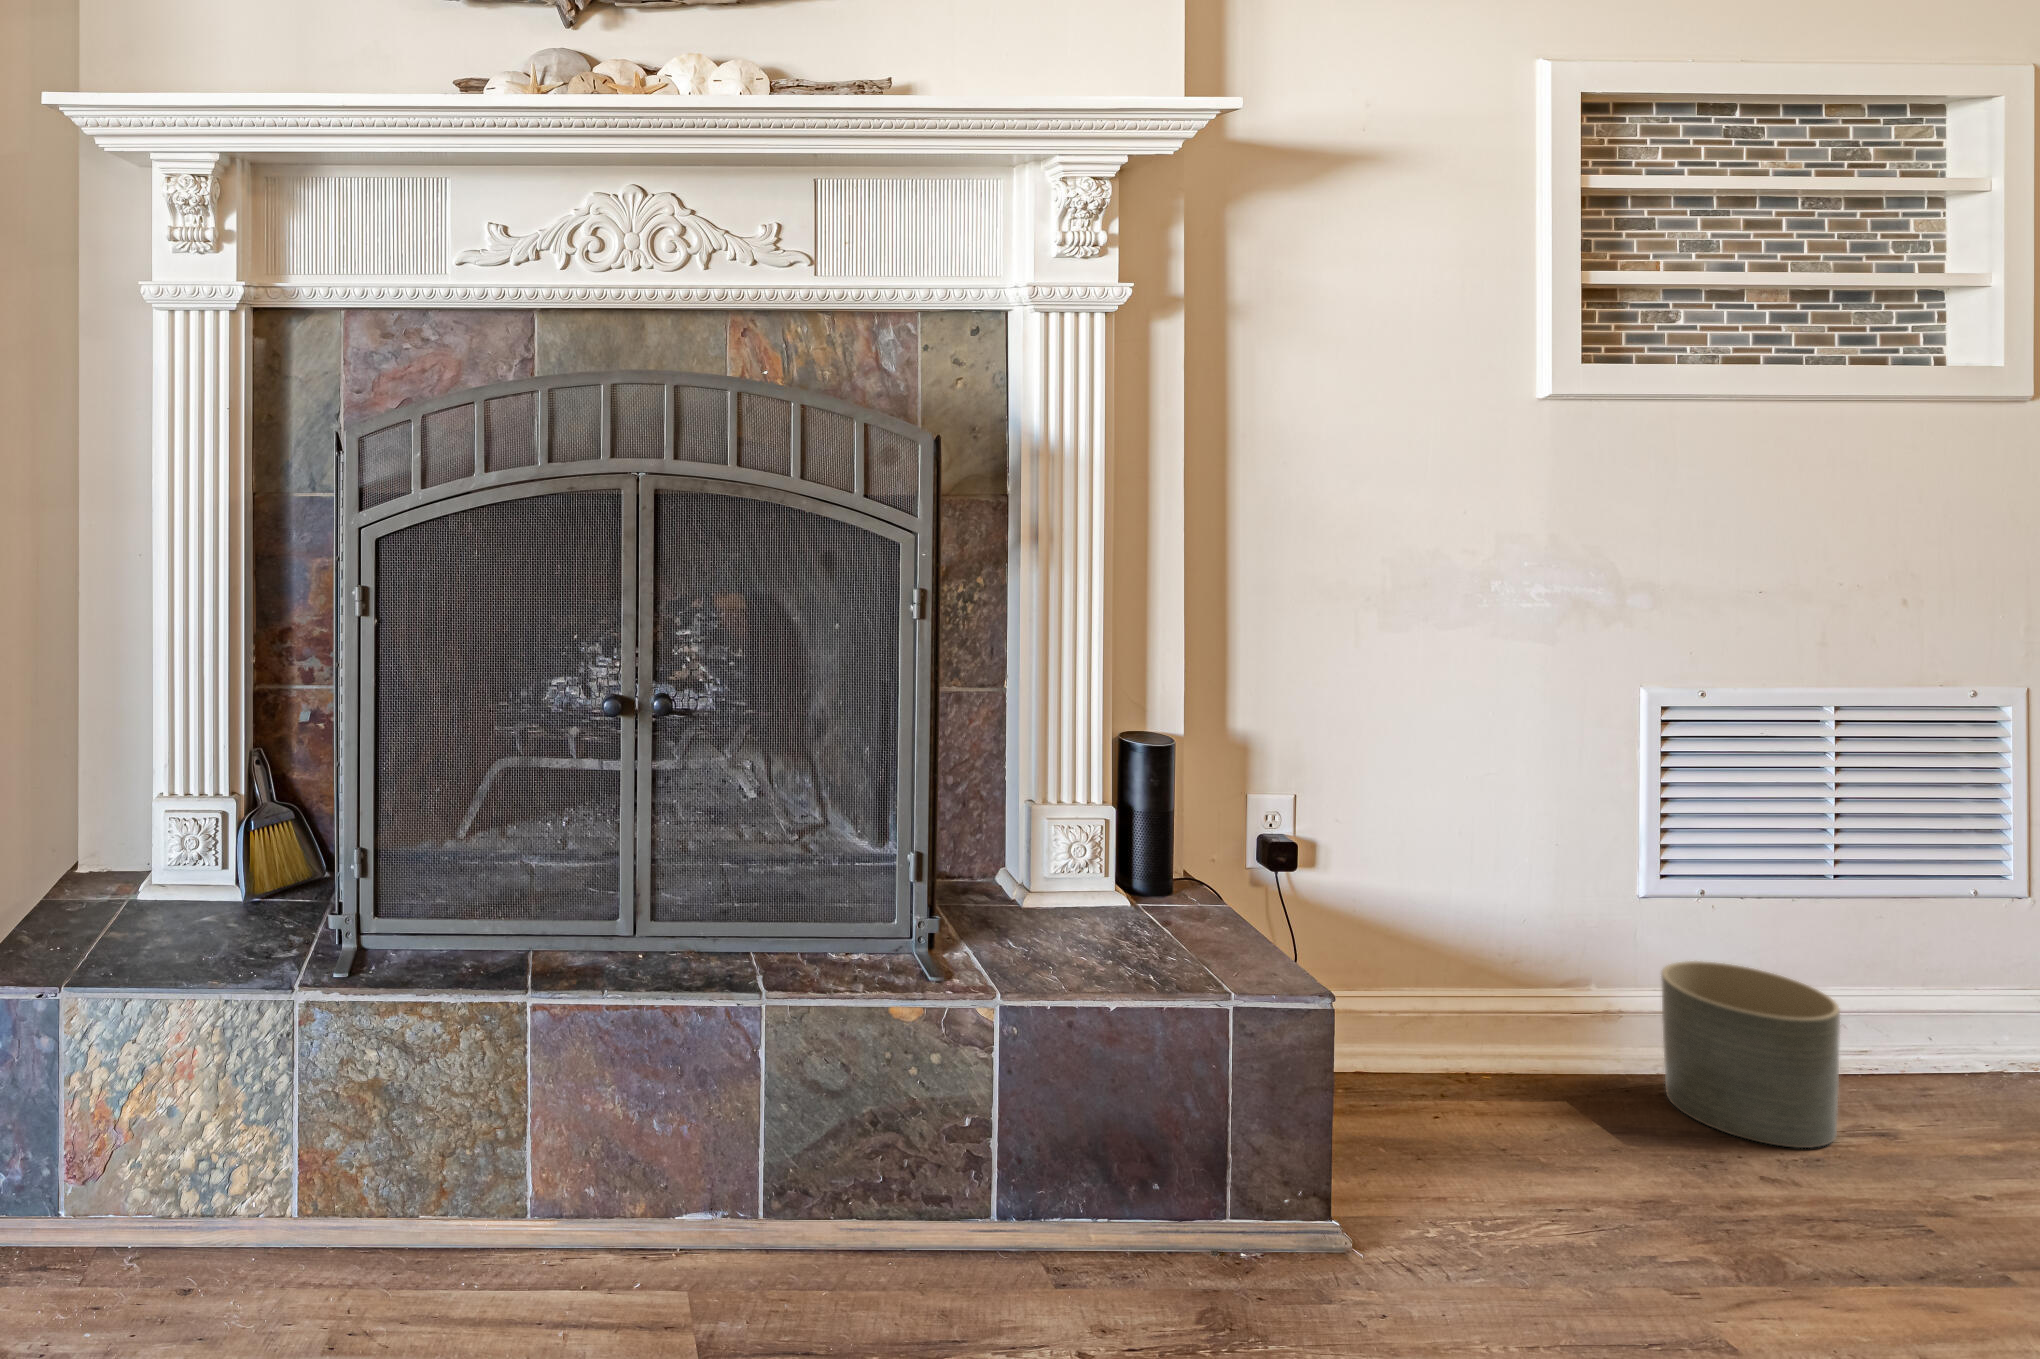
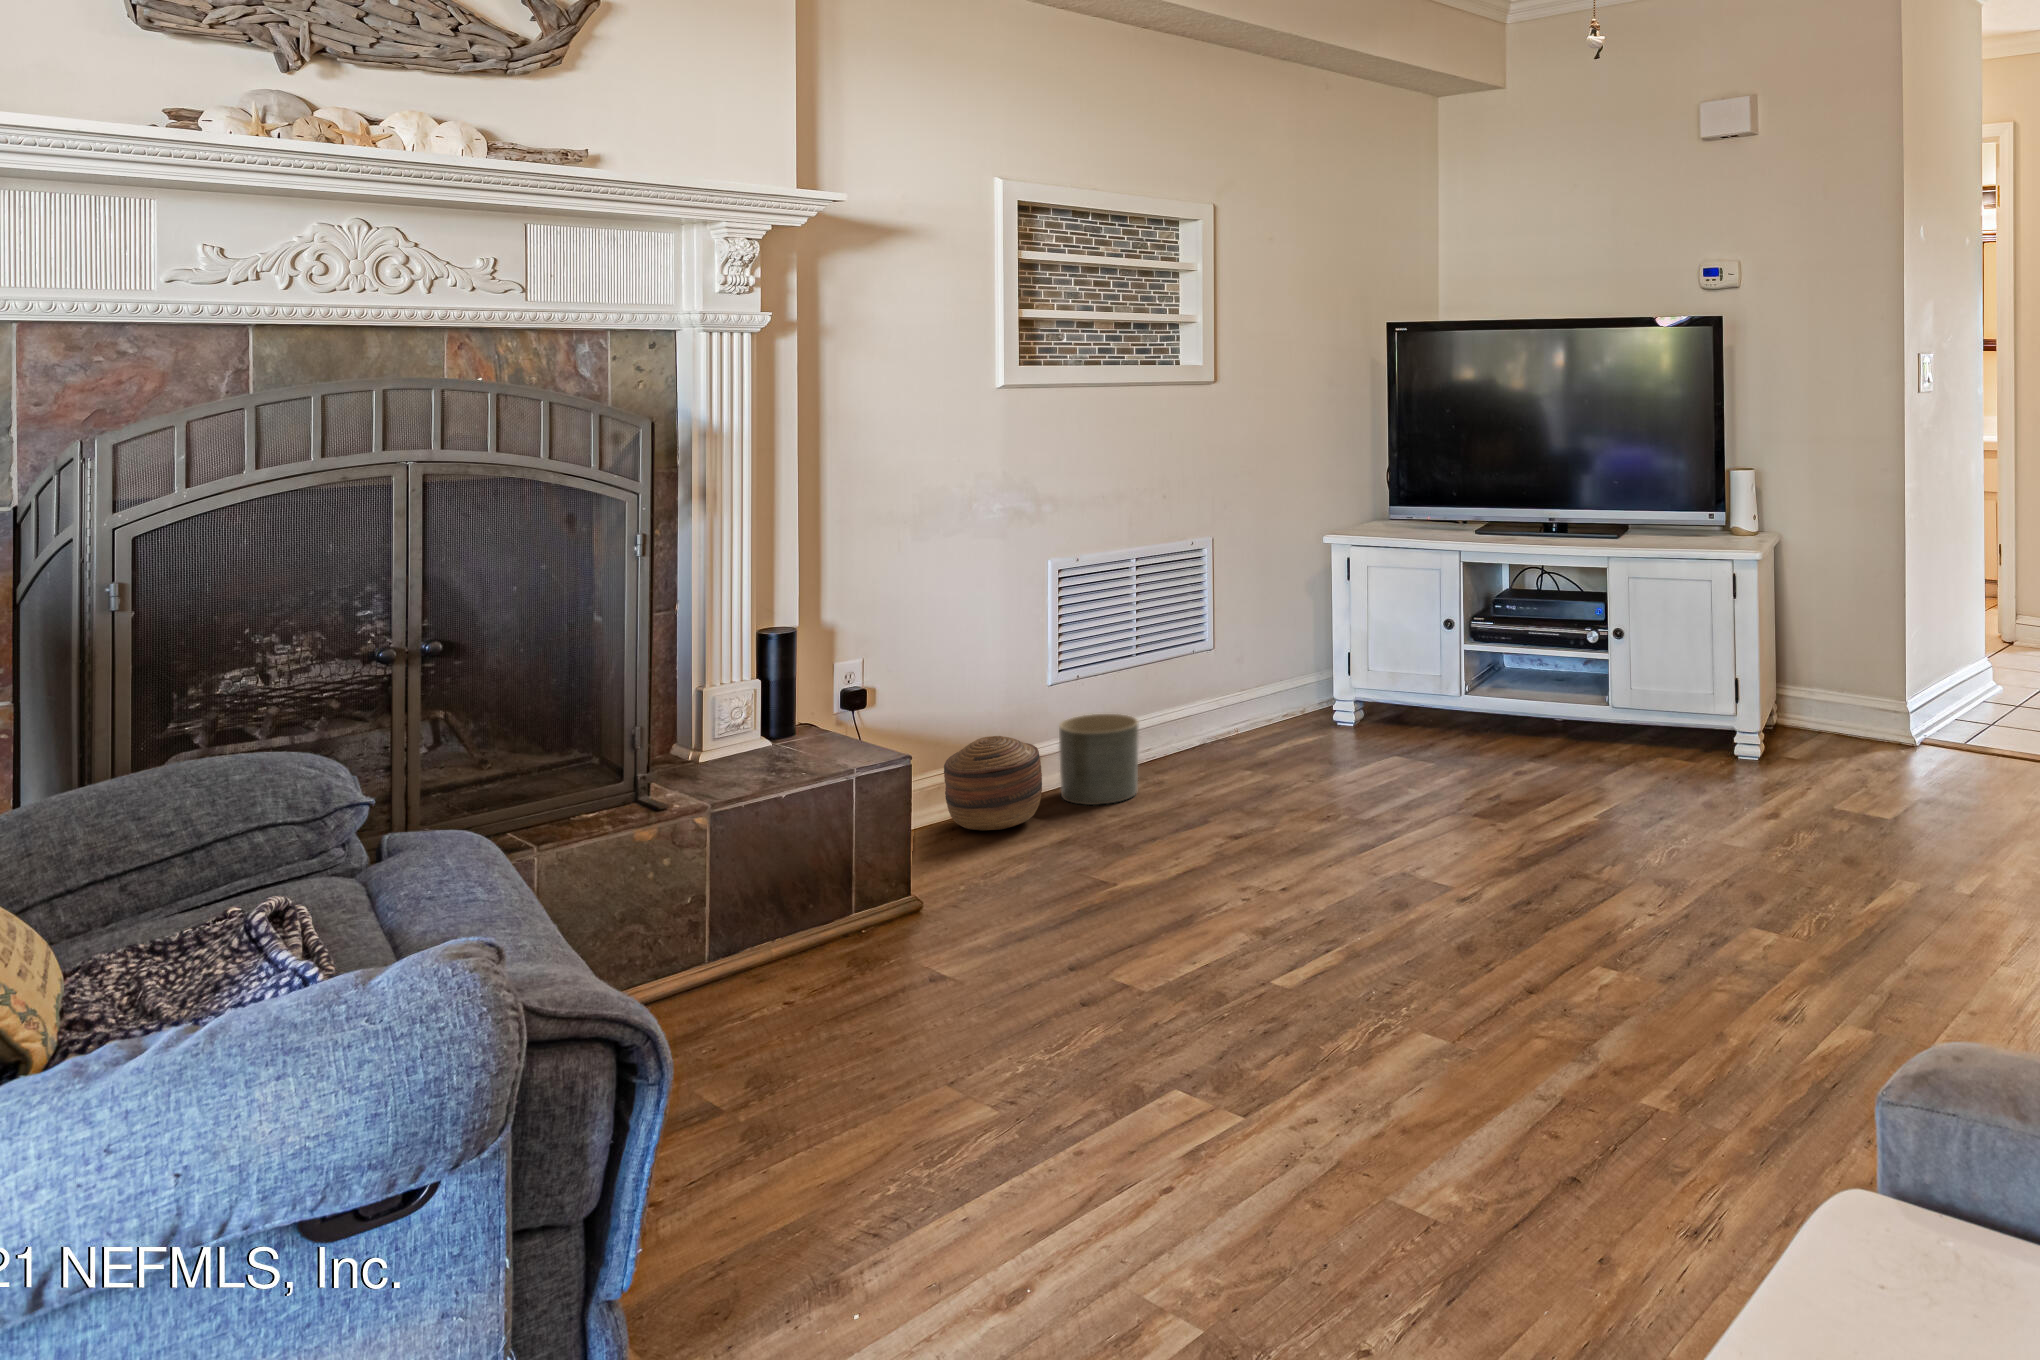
basket: none [1432,963,1620,1132] -> present [944,736,1042,830]

